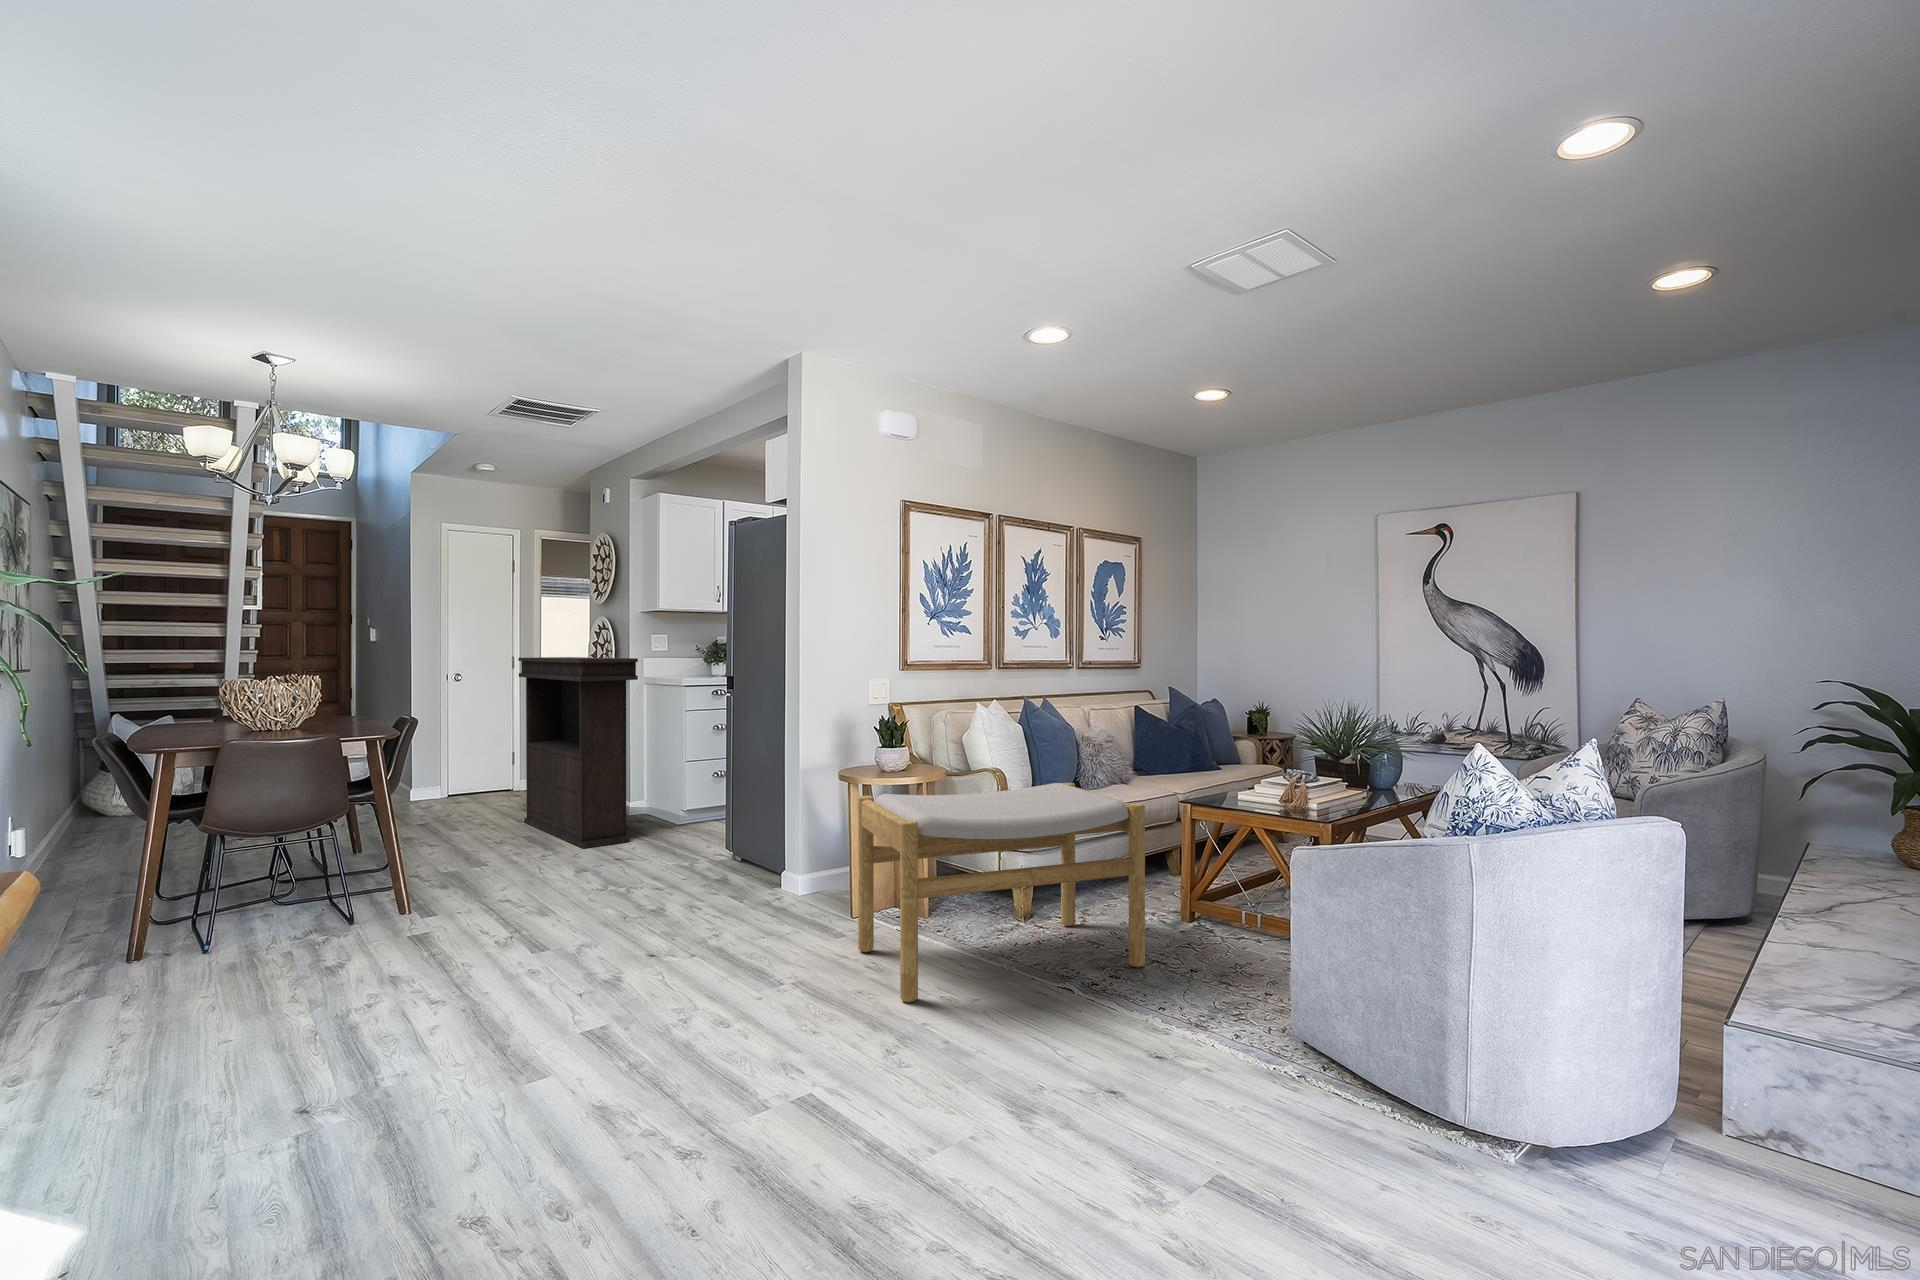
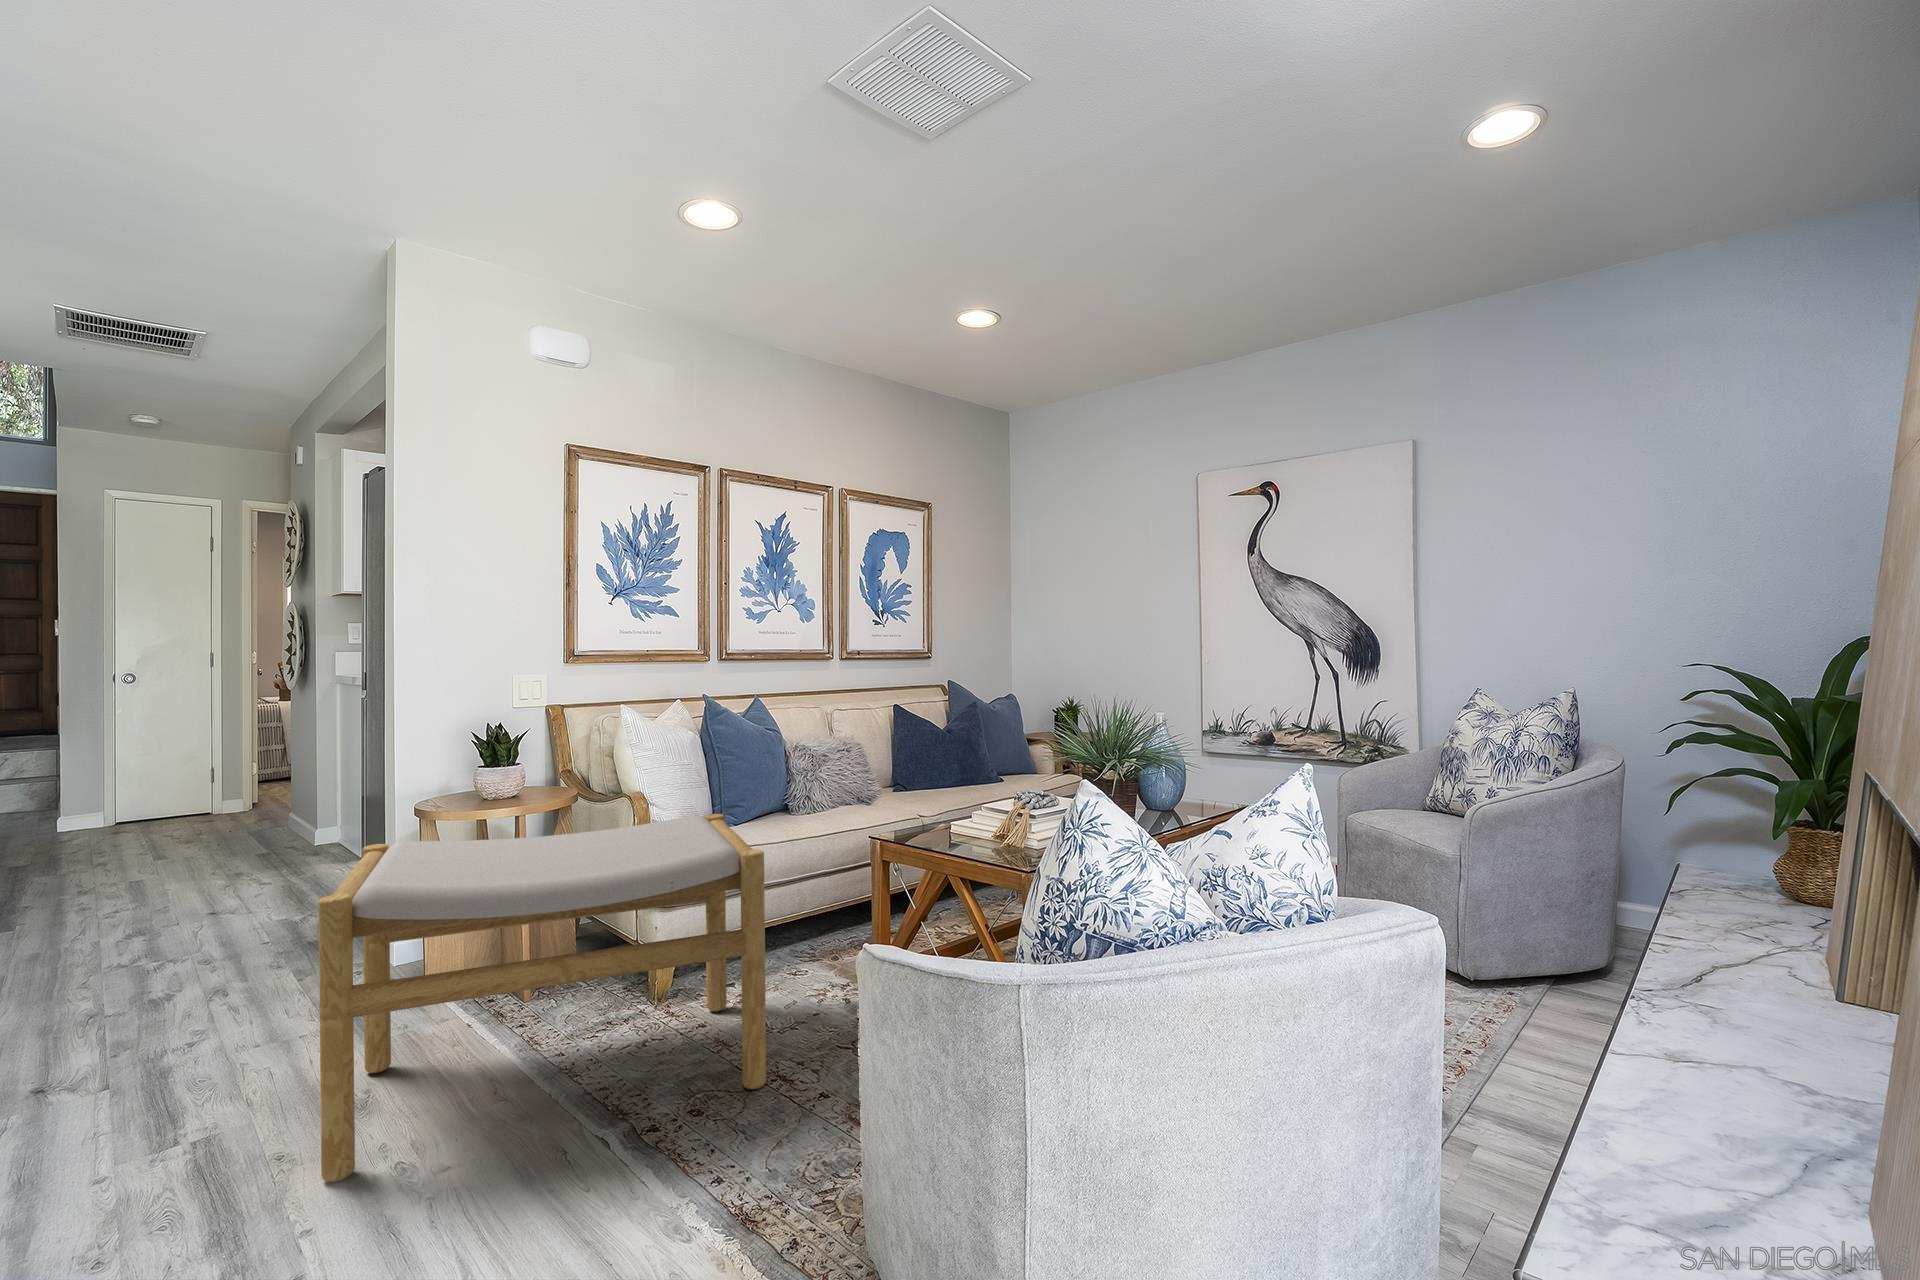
console table: present [518,657,638,848] -> none [156,652,274,897]

